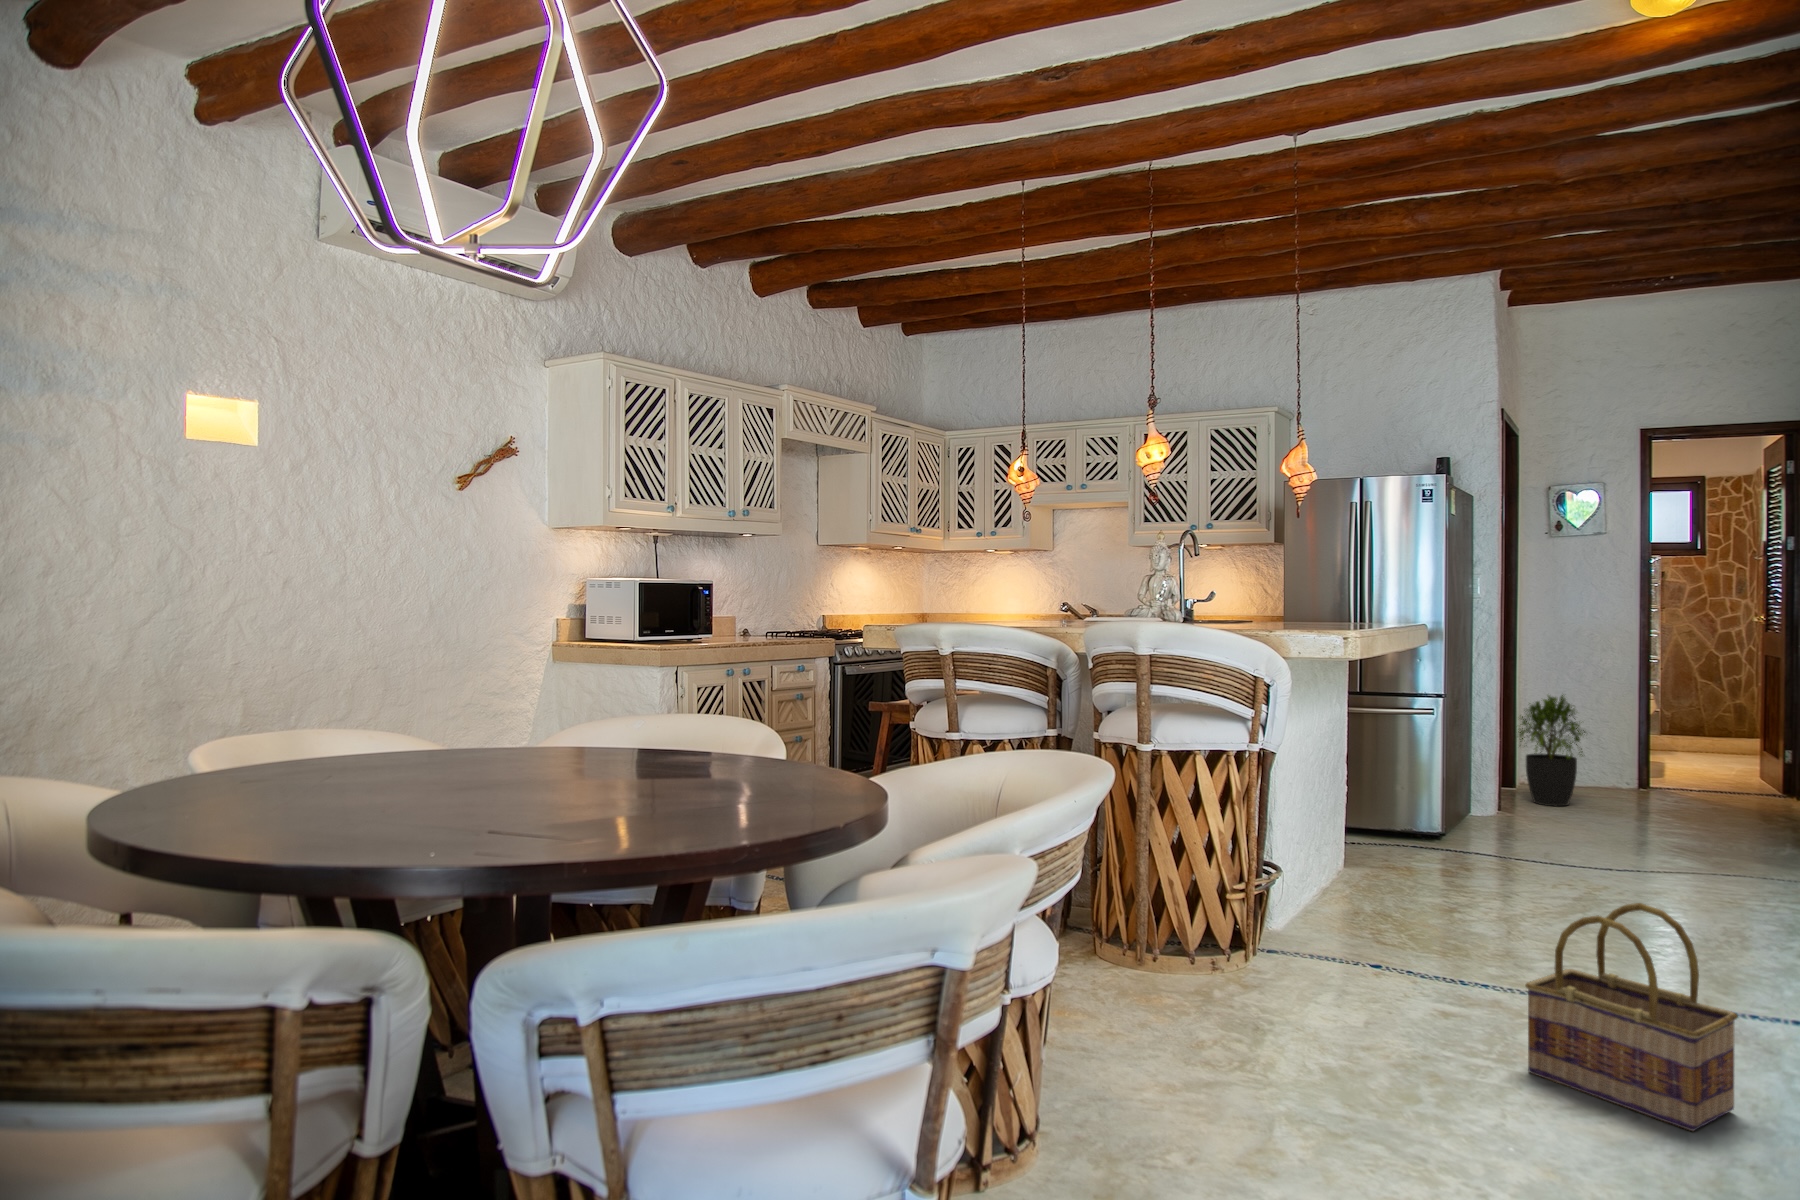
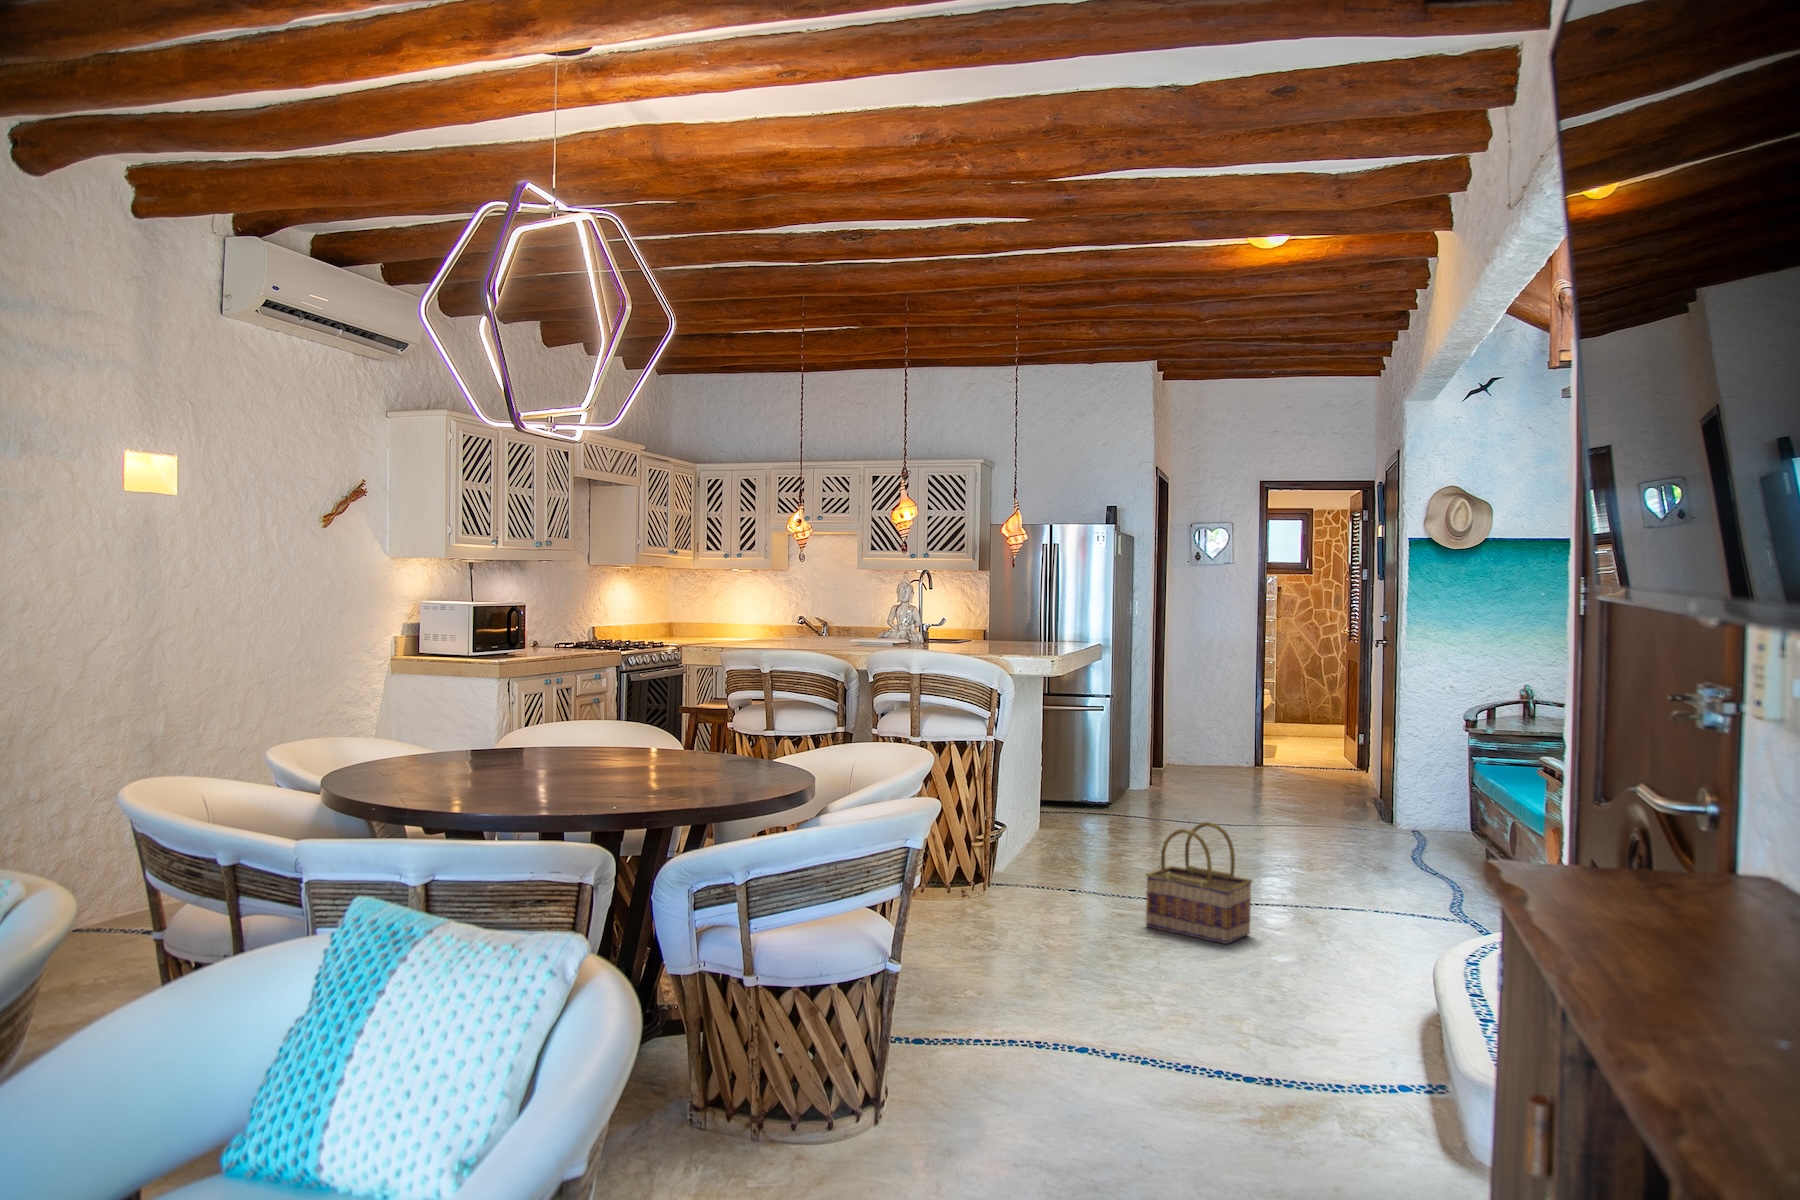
potted plant: present [1518,695,1586,806] -> none [1159,692,1212,781]

